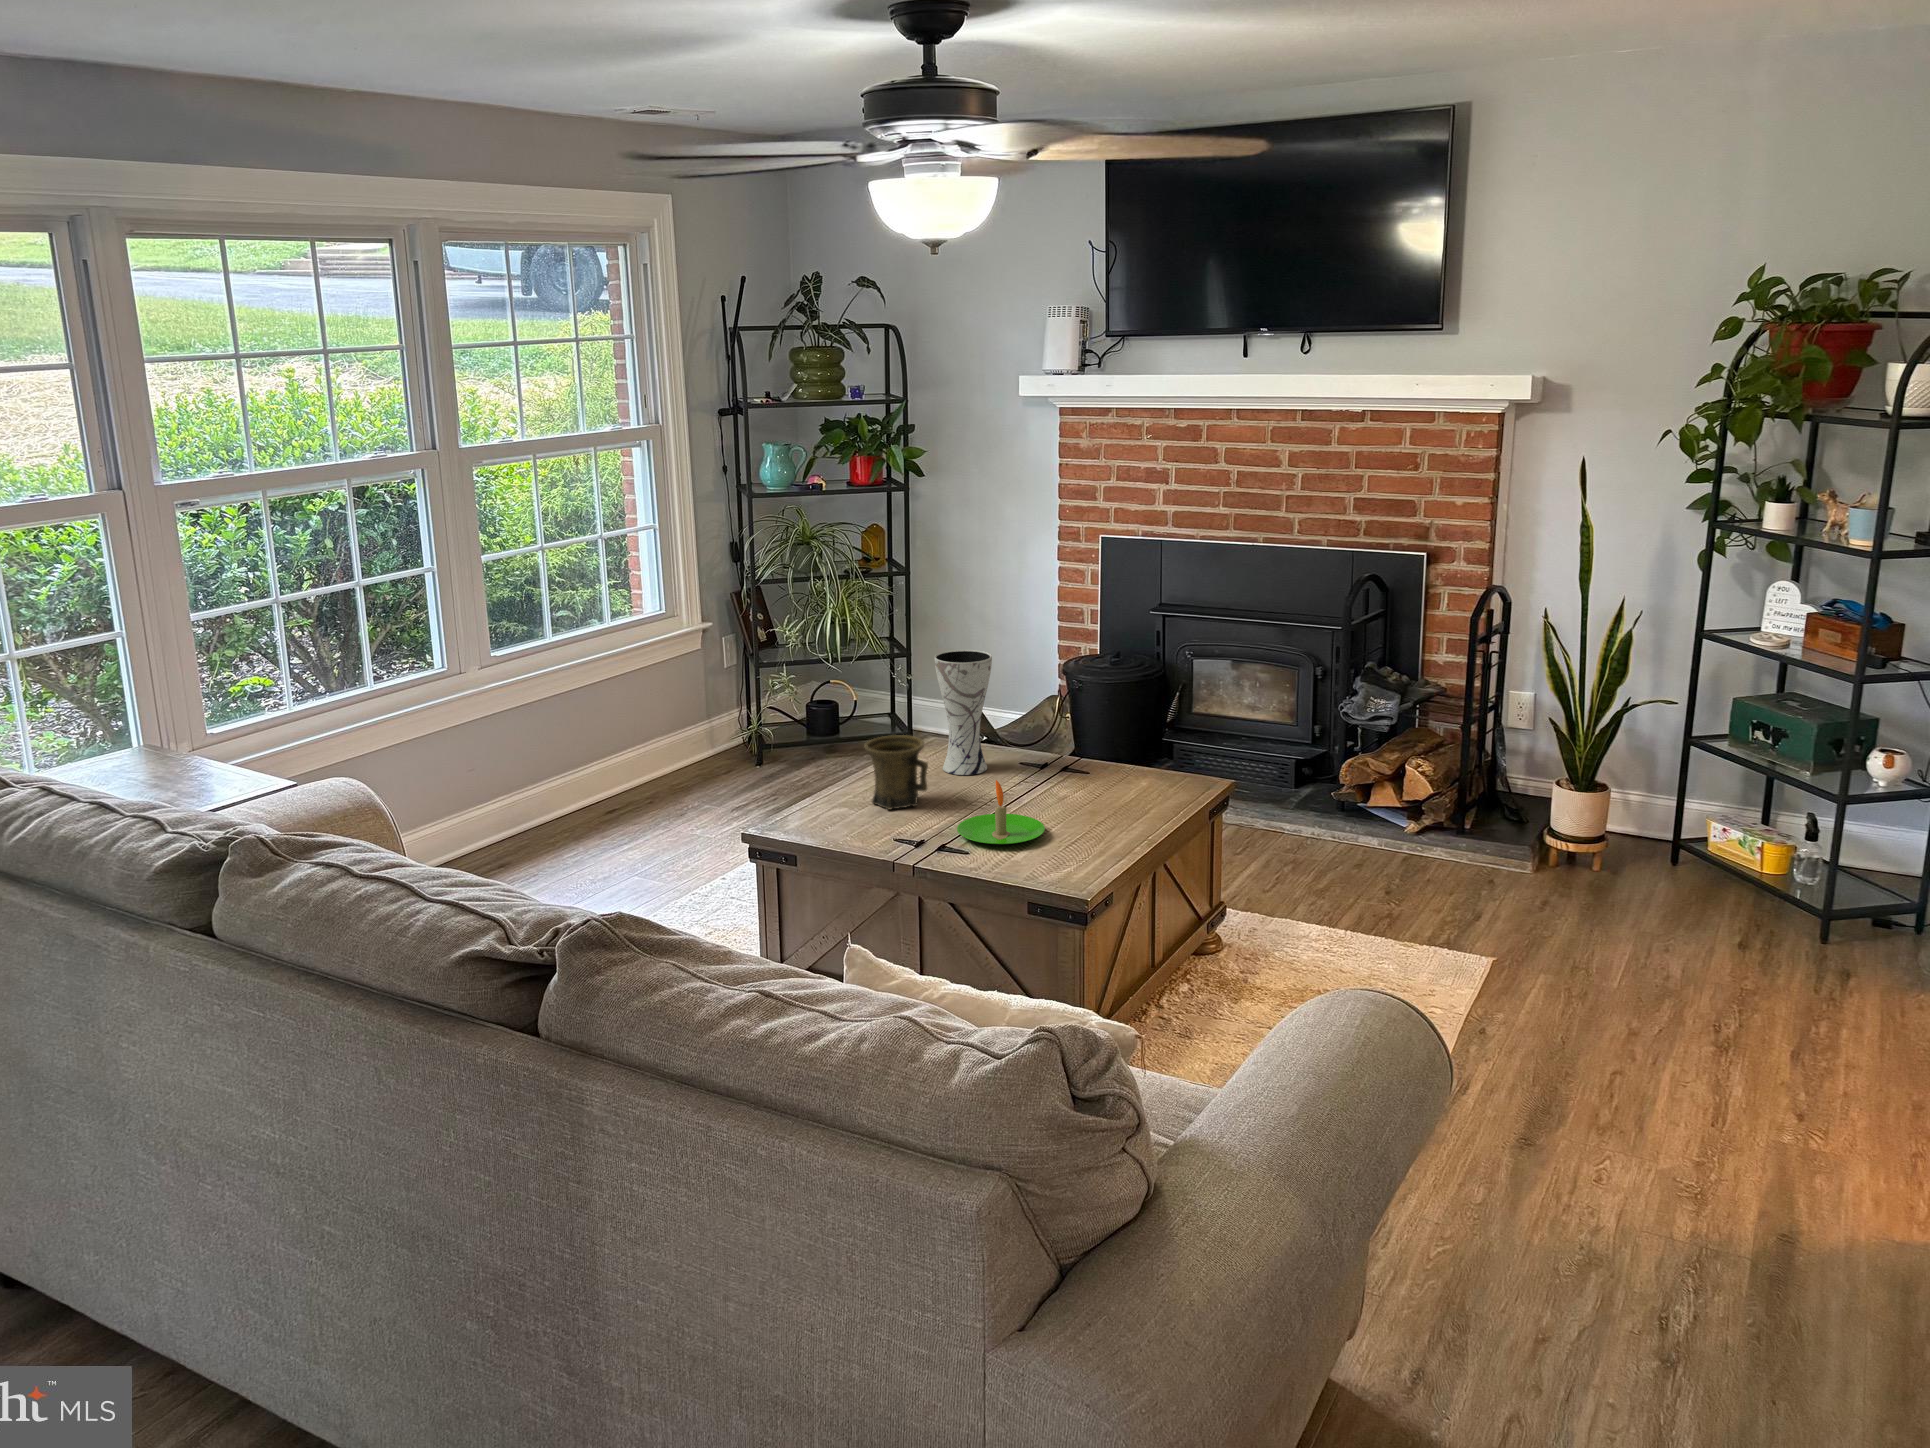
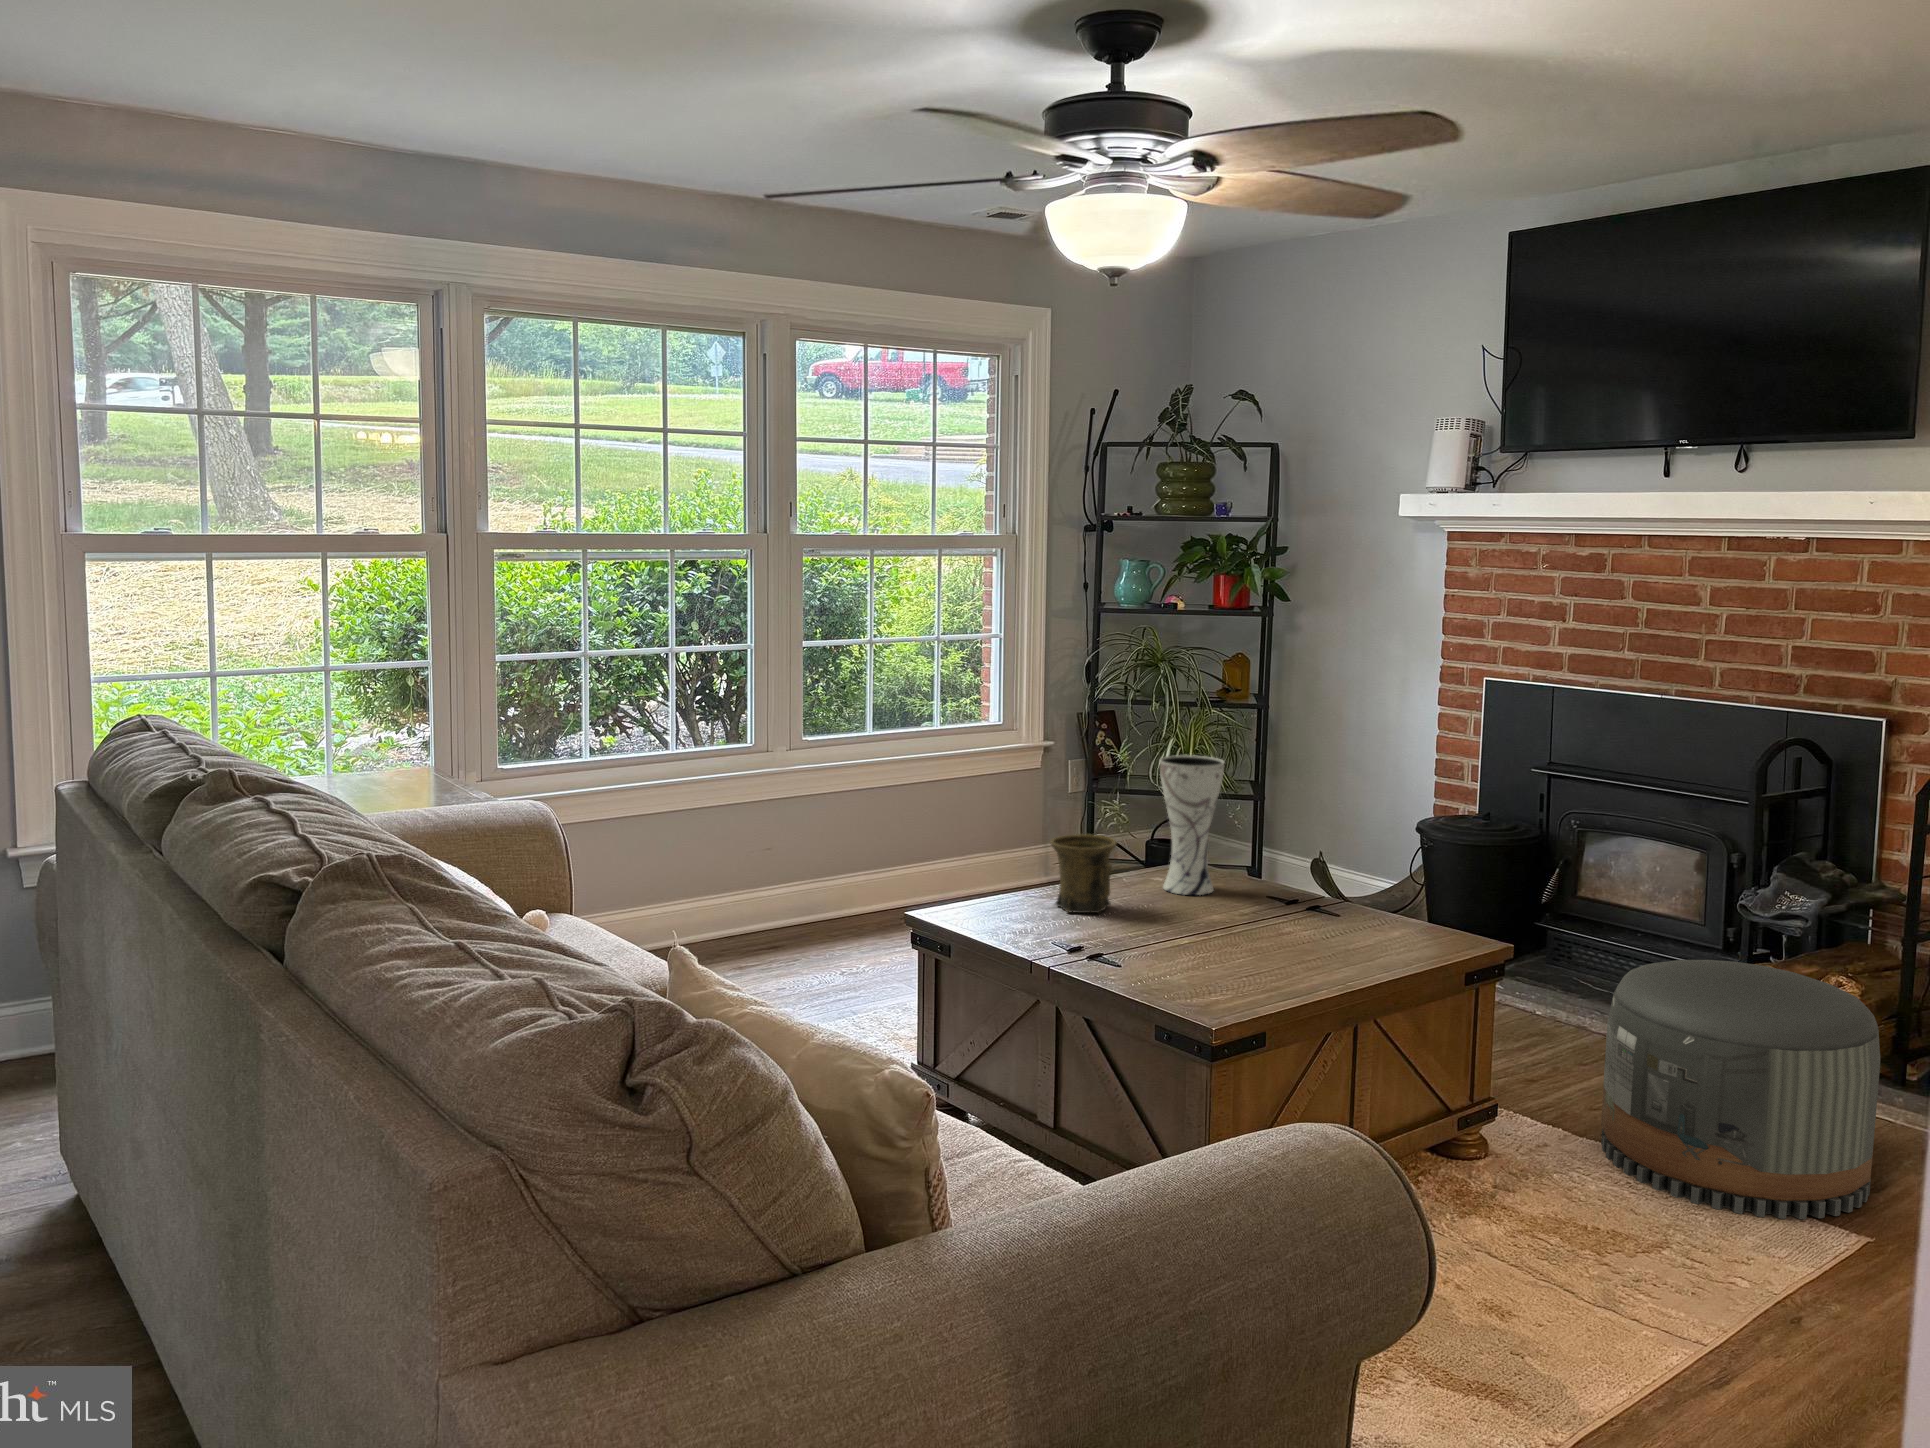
pouf: none [1294,766,1496,962] -> present [1601,960,1880,1219]
candle: present [957,780,1045,844] -> none [1117,886,1218,959]

